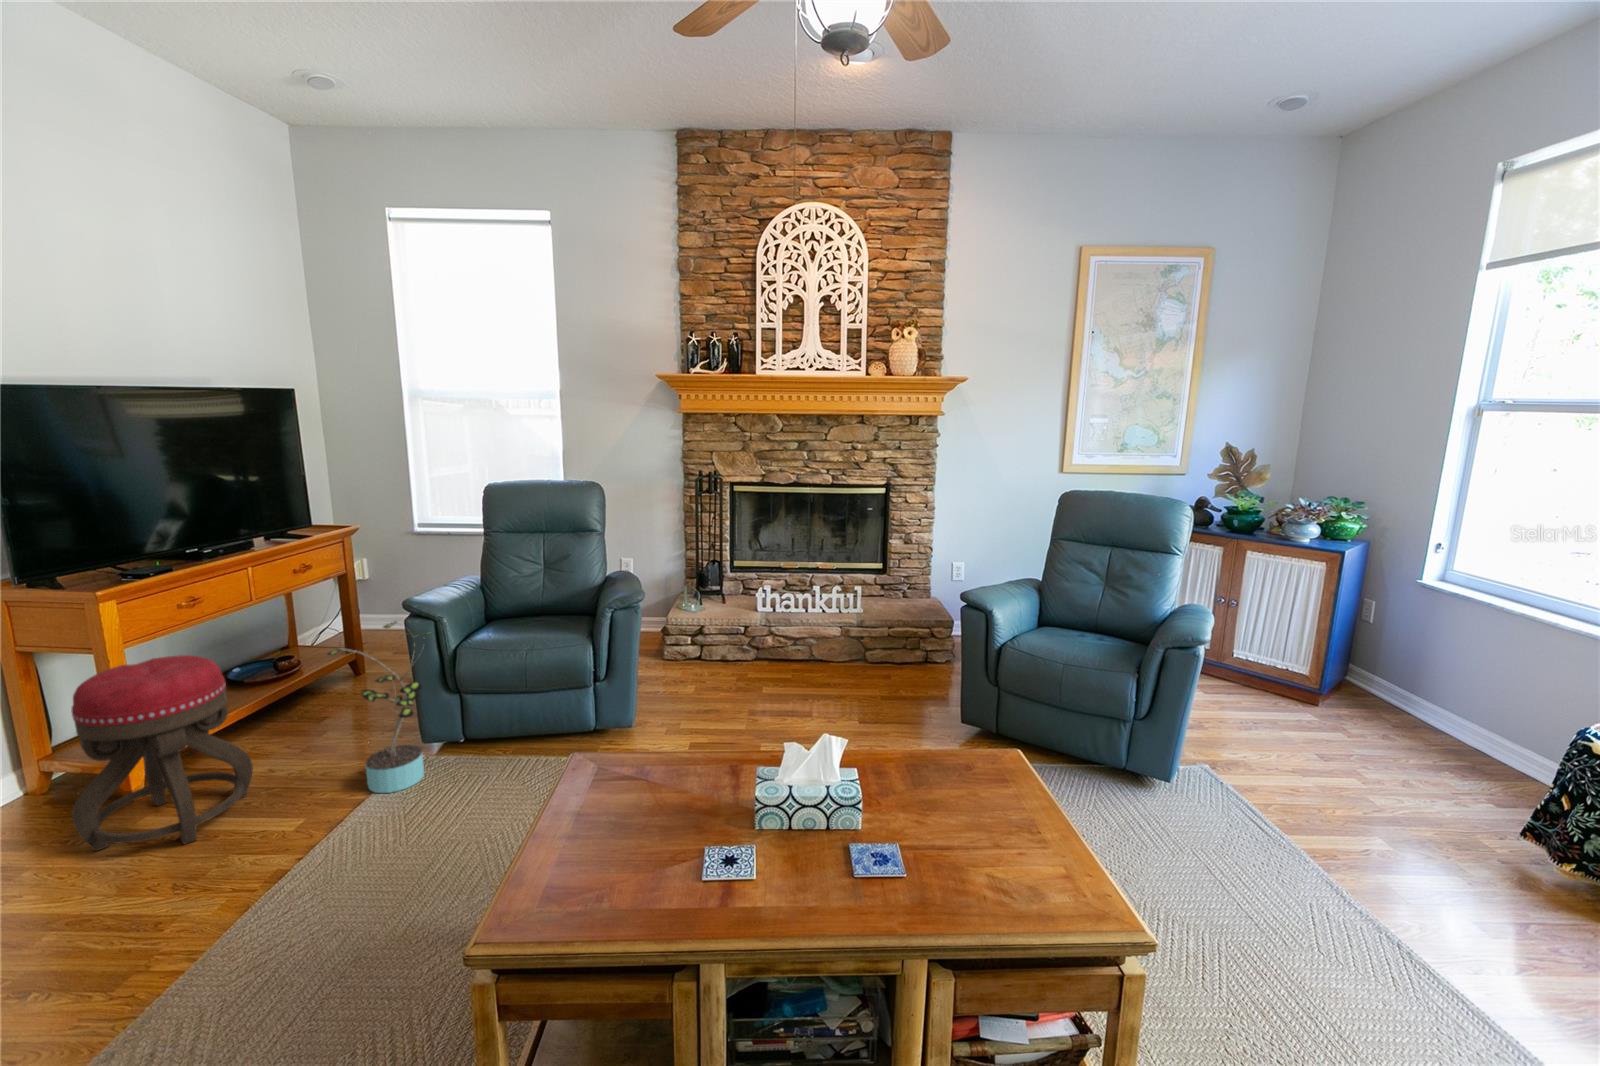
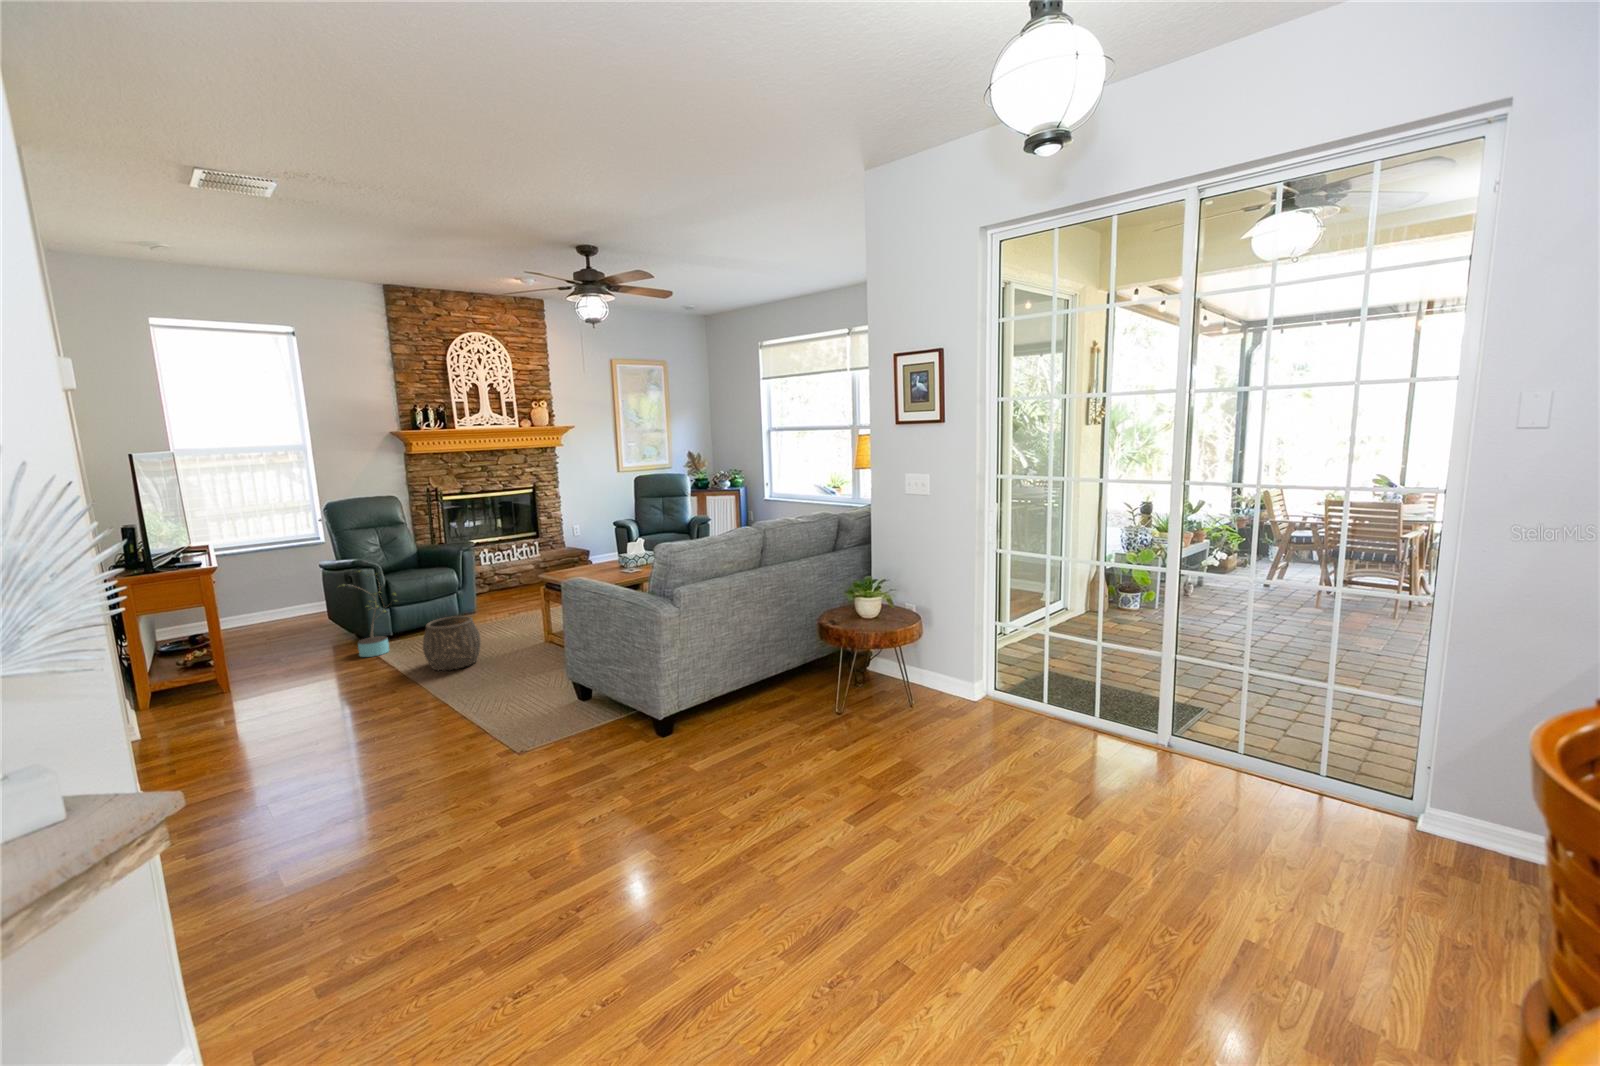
ottoman: present [71,655,253,851] -> none [226,597,315,699]
woven basket: none [265,798,420,962] -> present [423,616,481,670]

